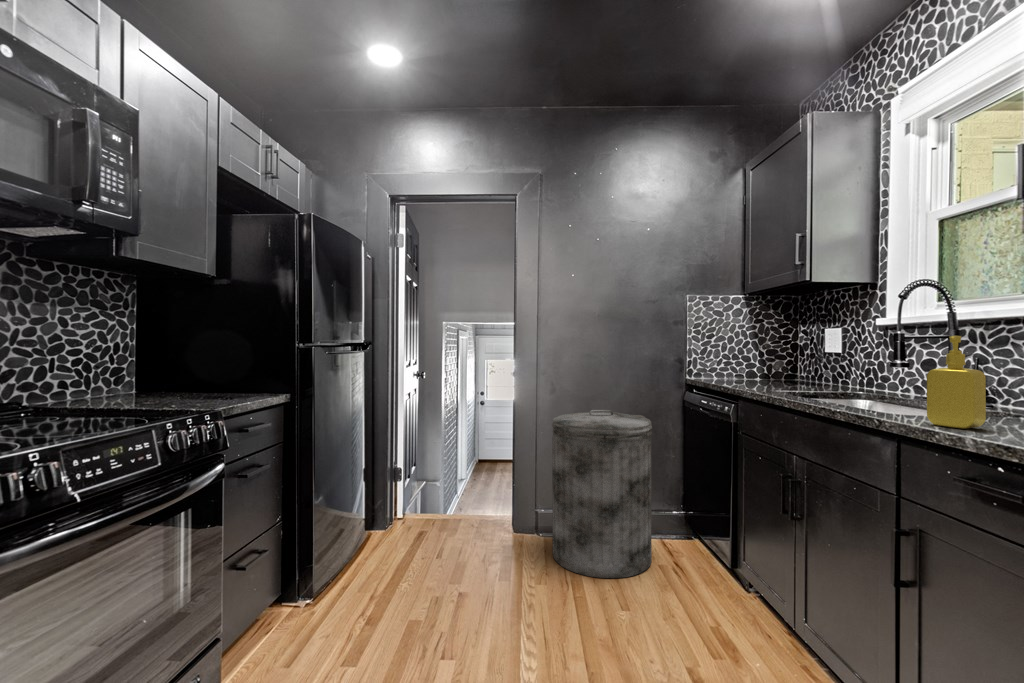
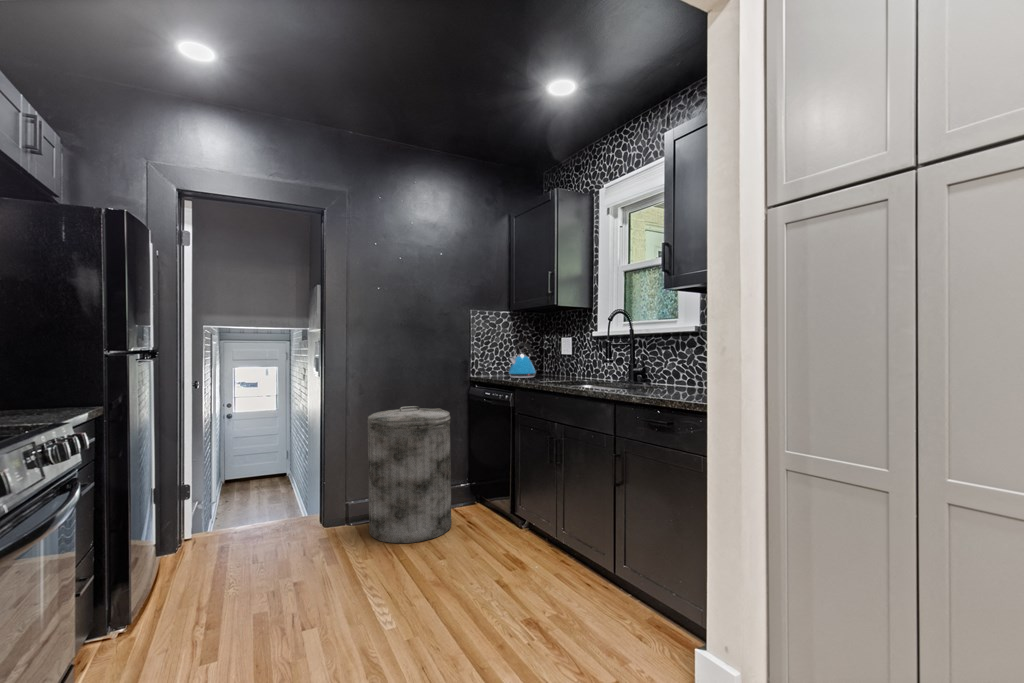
kettle: none [740,335,783,383] -> present [509,342,536,378]
soap dispenser: present [927,336,986,429] -> none [626,346,652,397]

